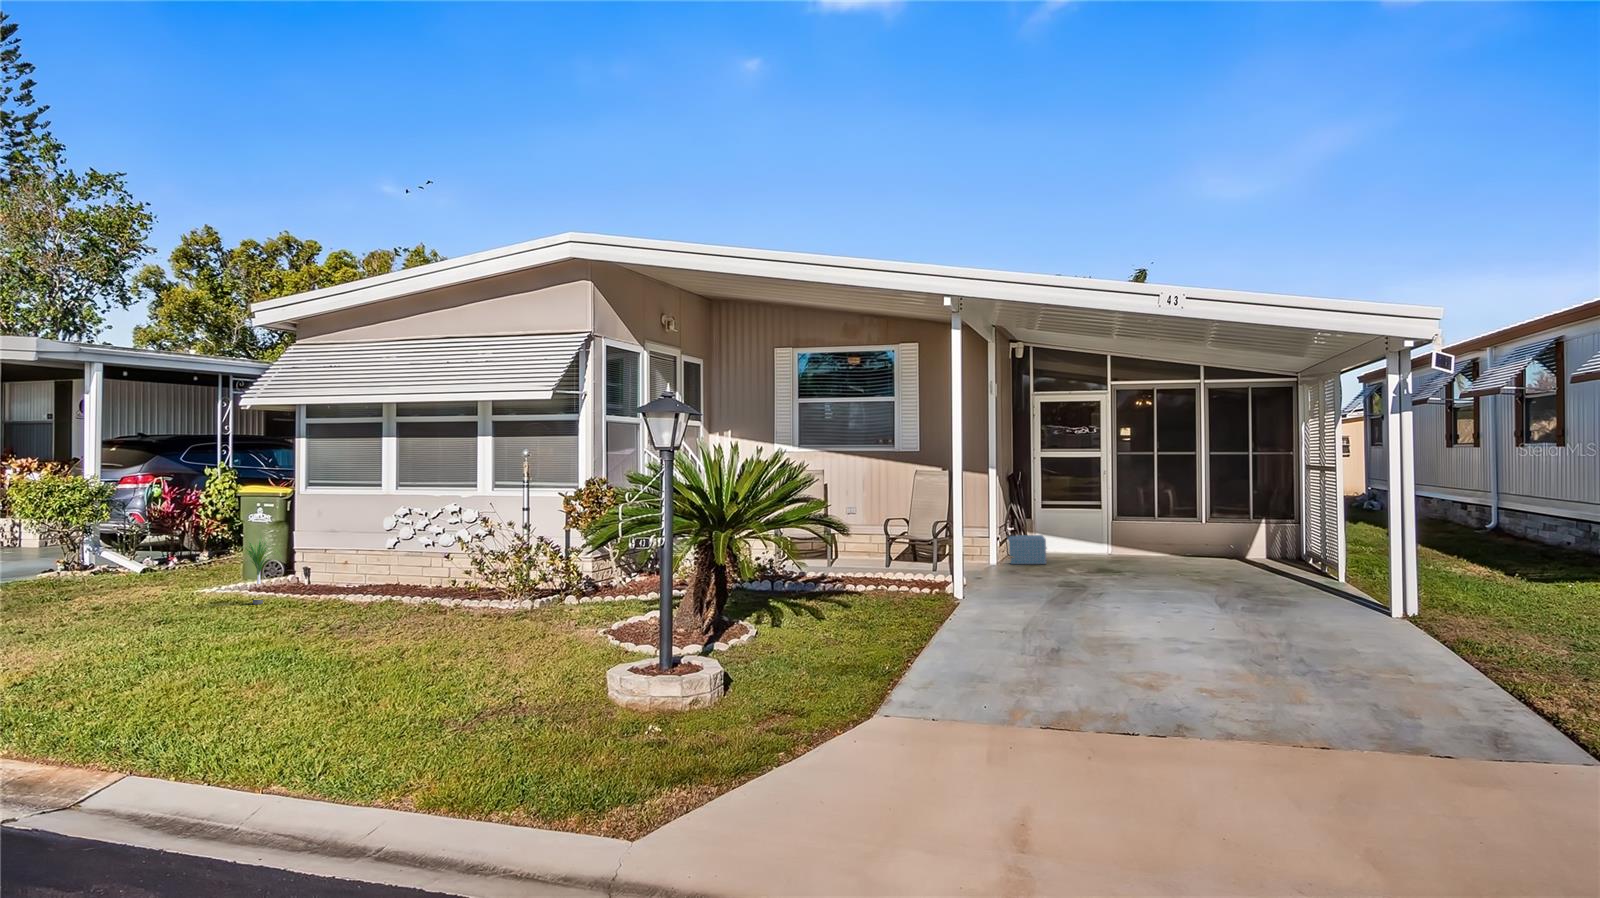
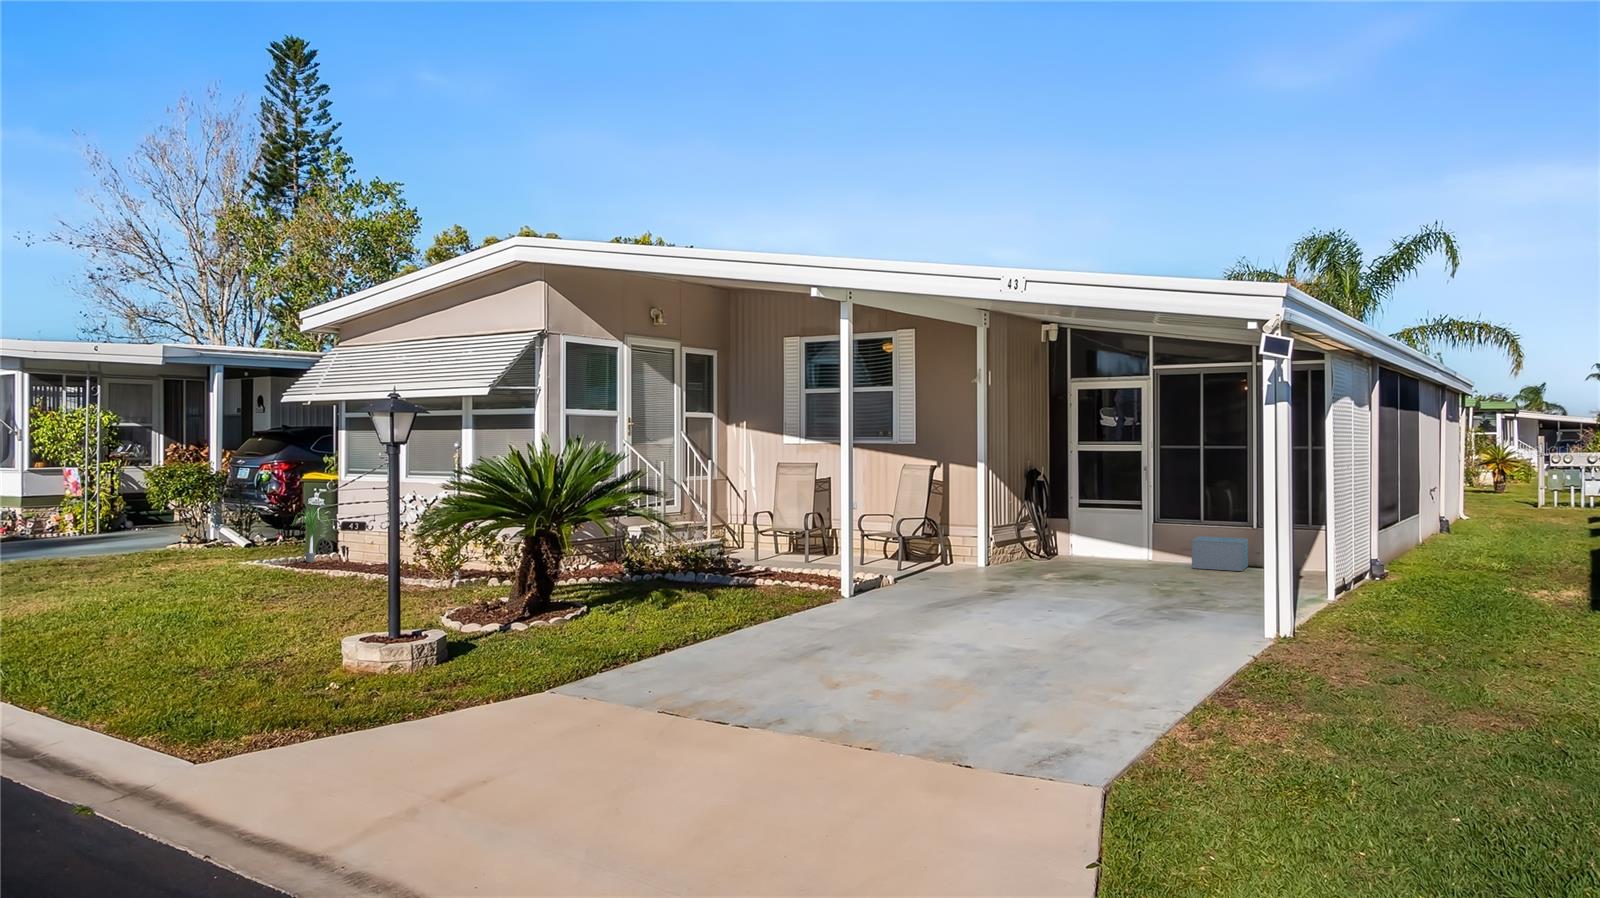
storage box: present [1008,535,1047,564] -> present [1192,536,1248,571]

